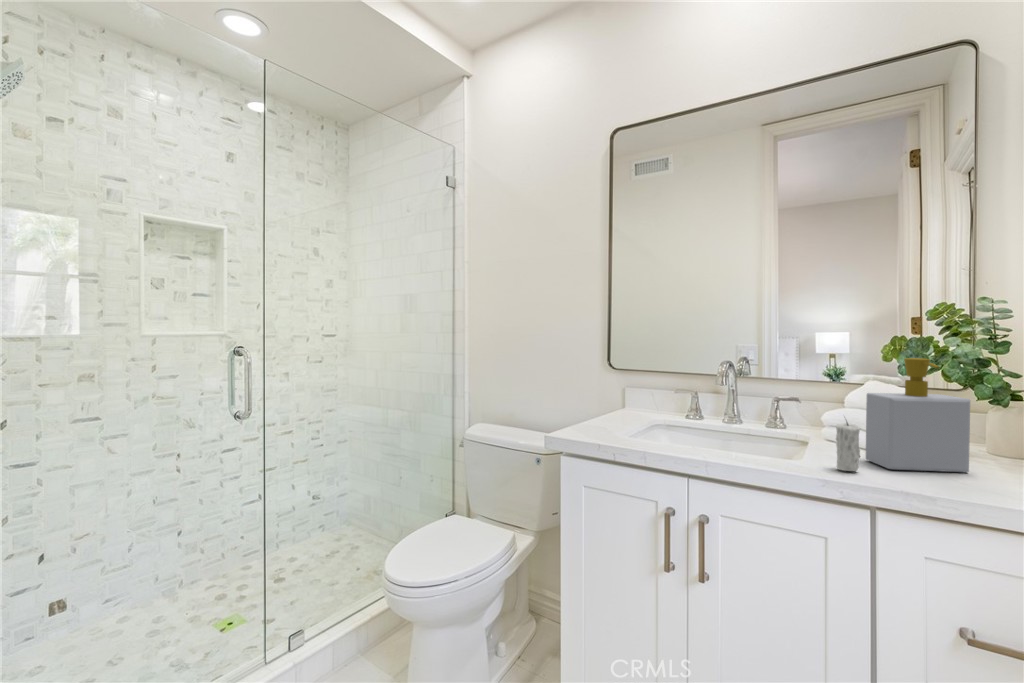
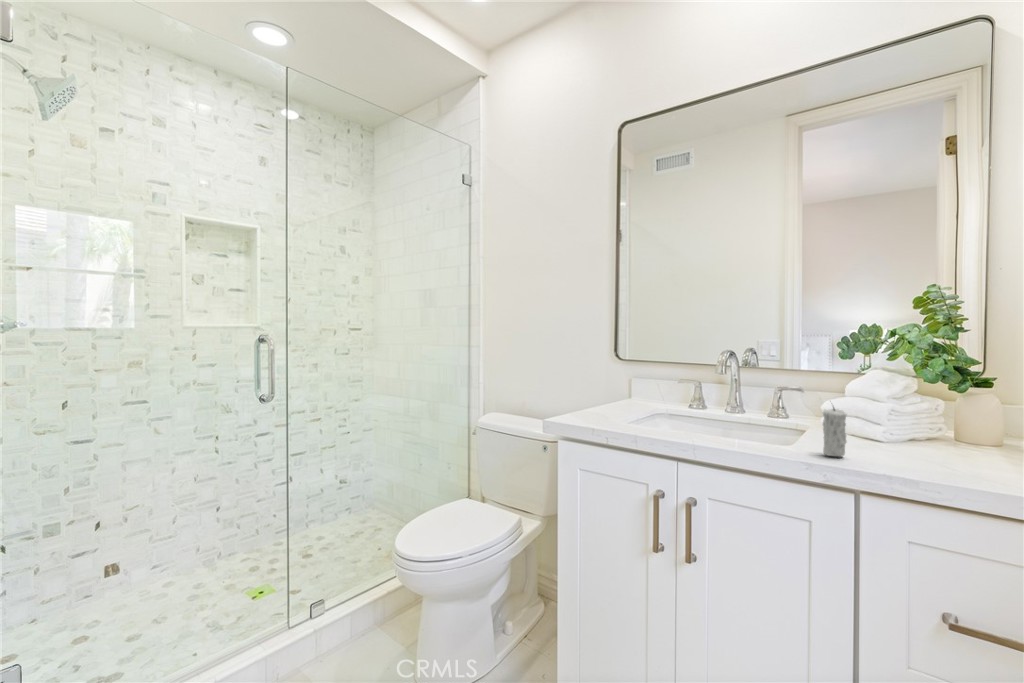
soap bottle: present [866,358,970,472] -> none [858,344,965,460]

